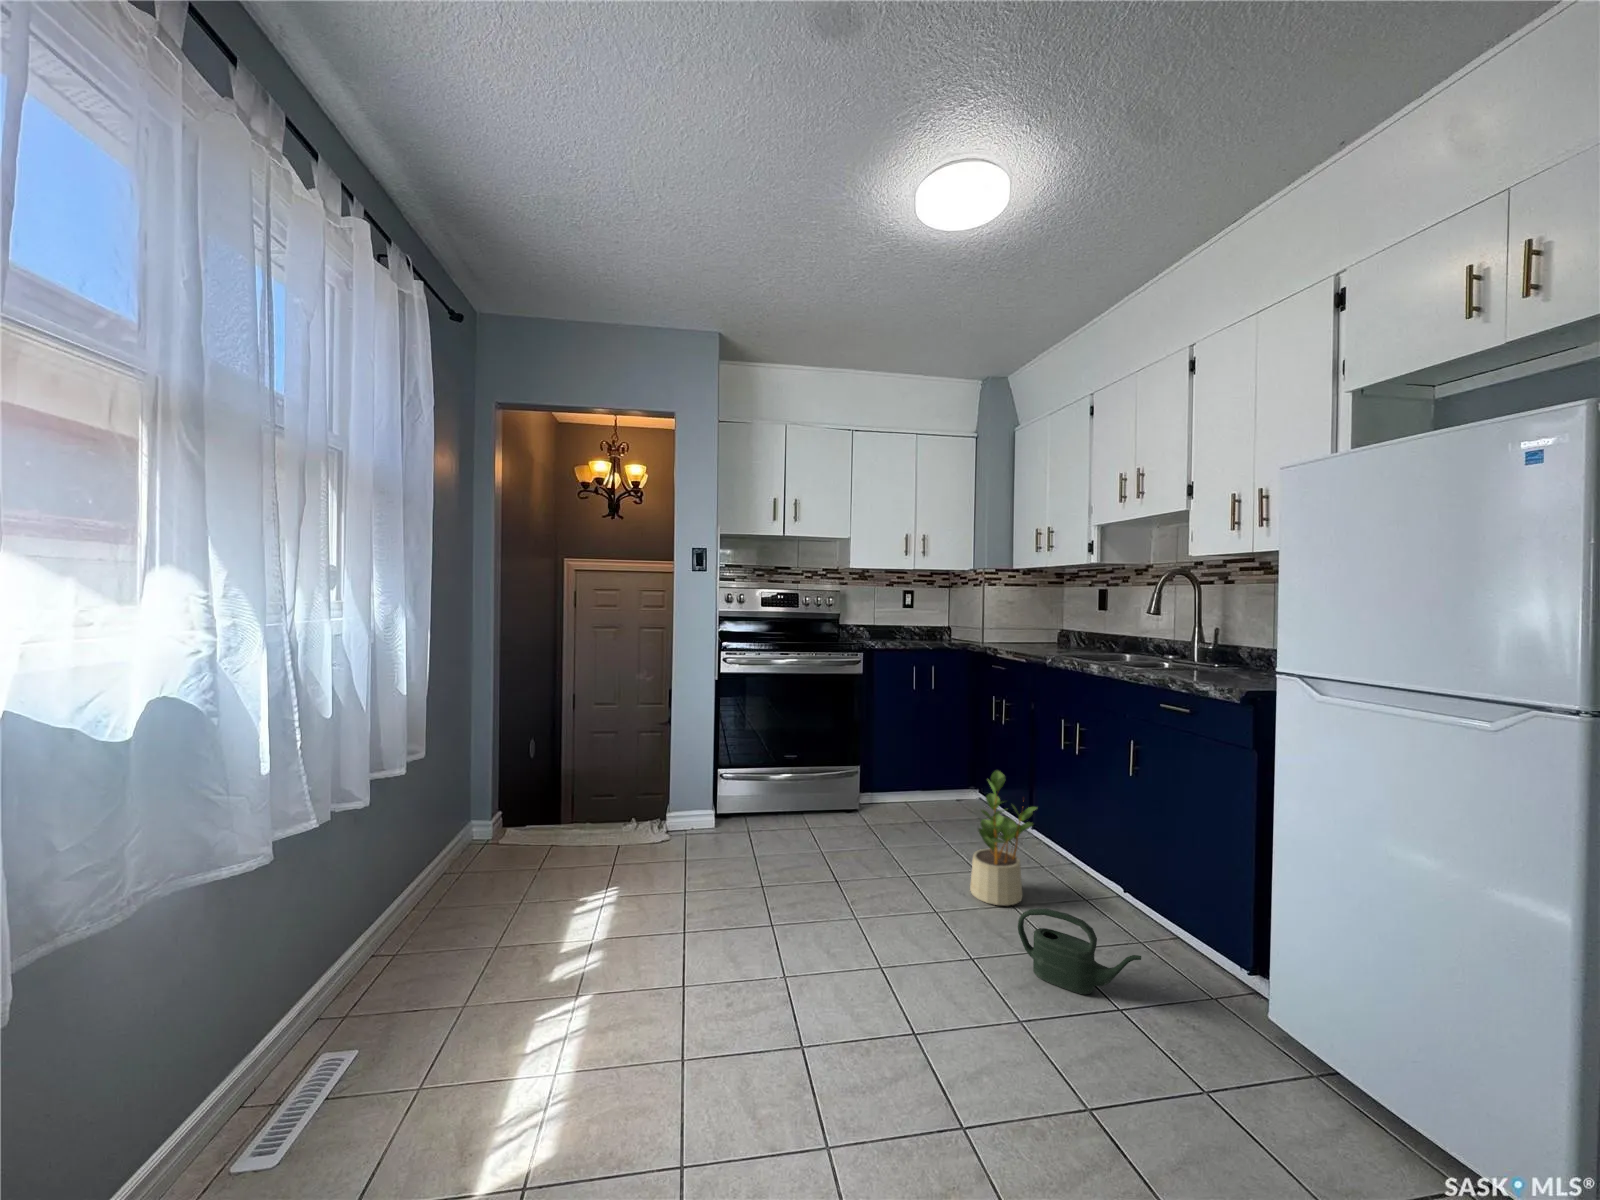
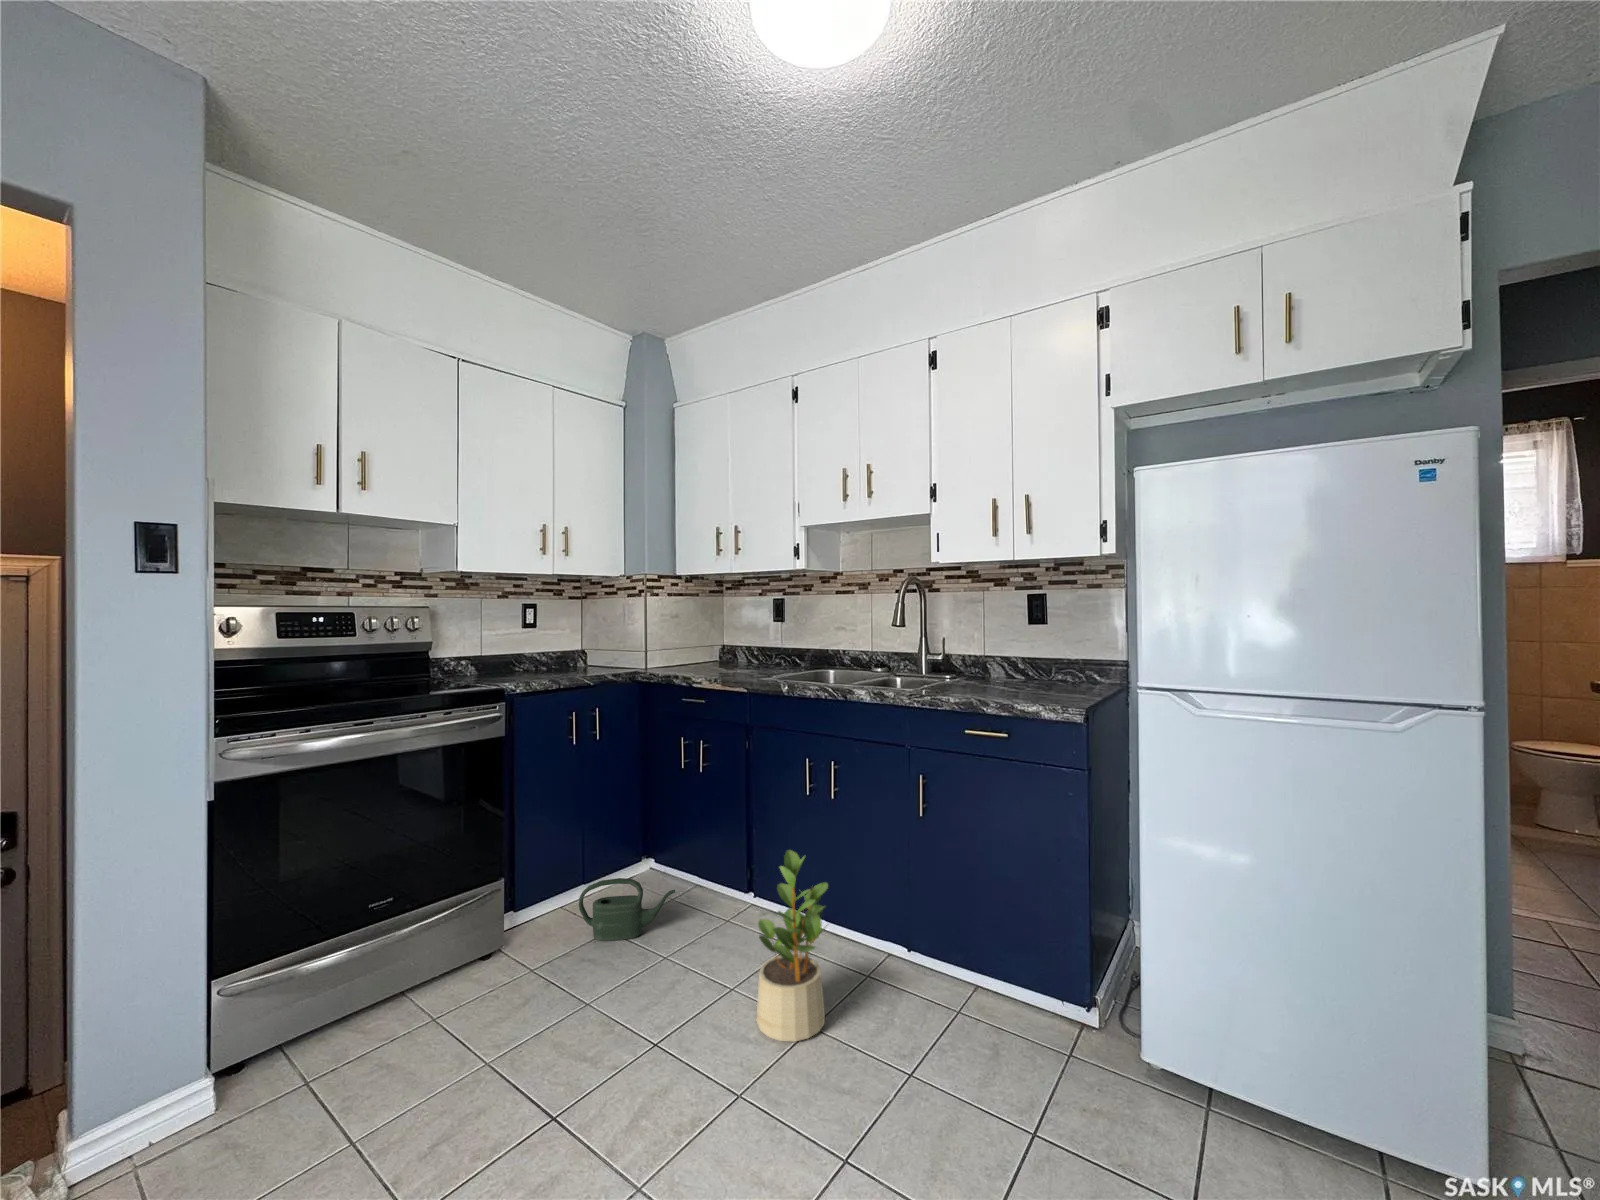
watering can: present [1018,909,1141,995] -> present [579,878,675,941]

